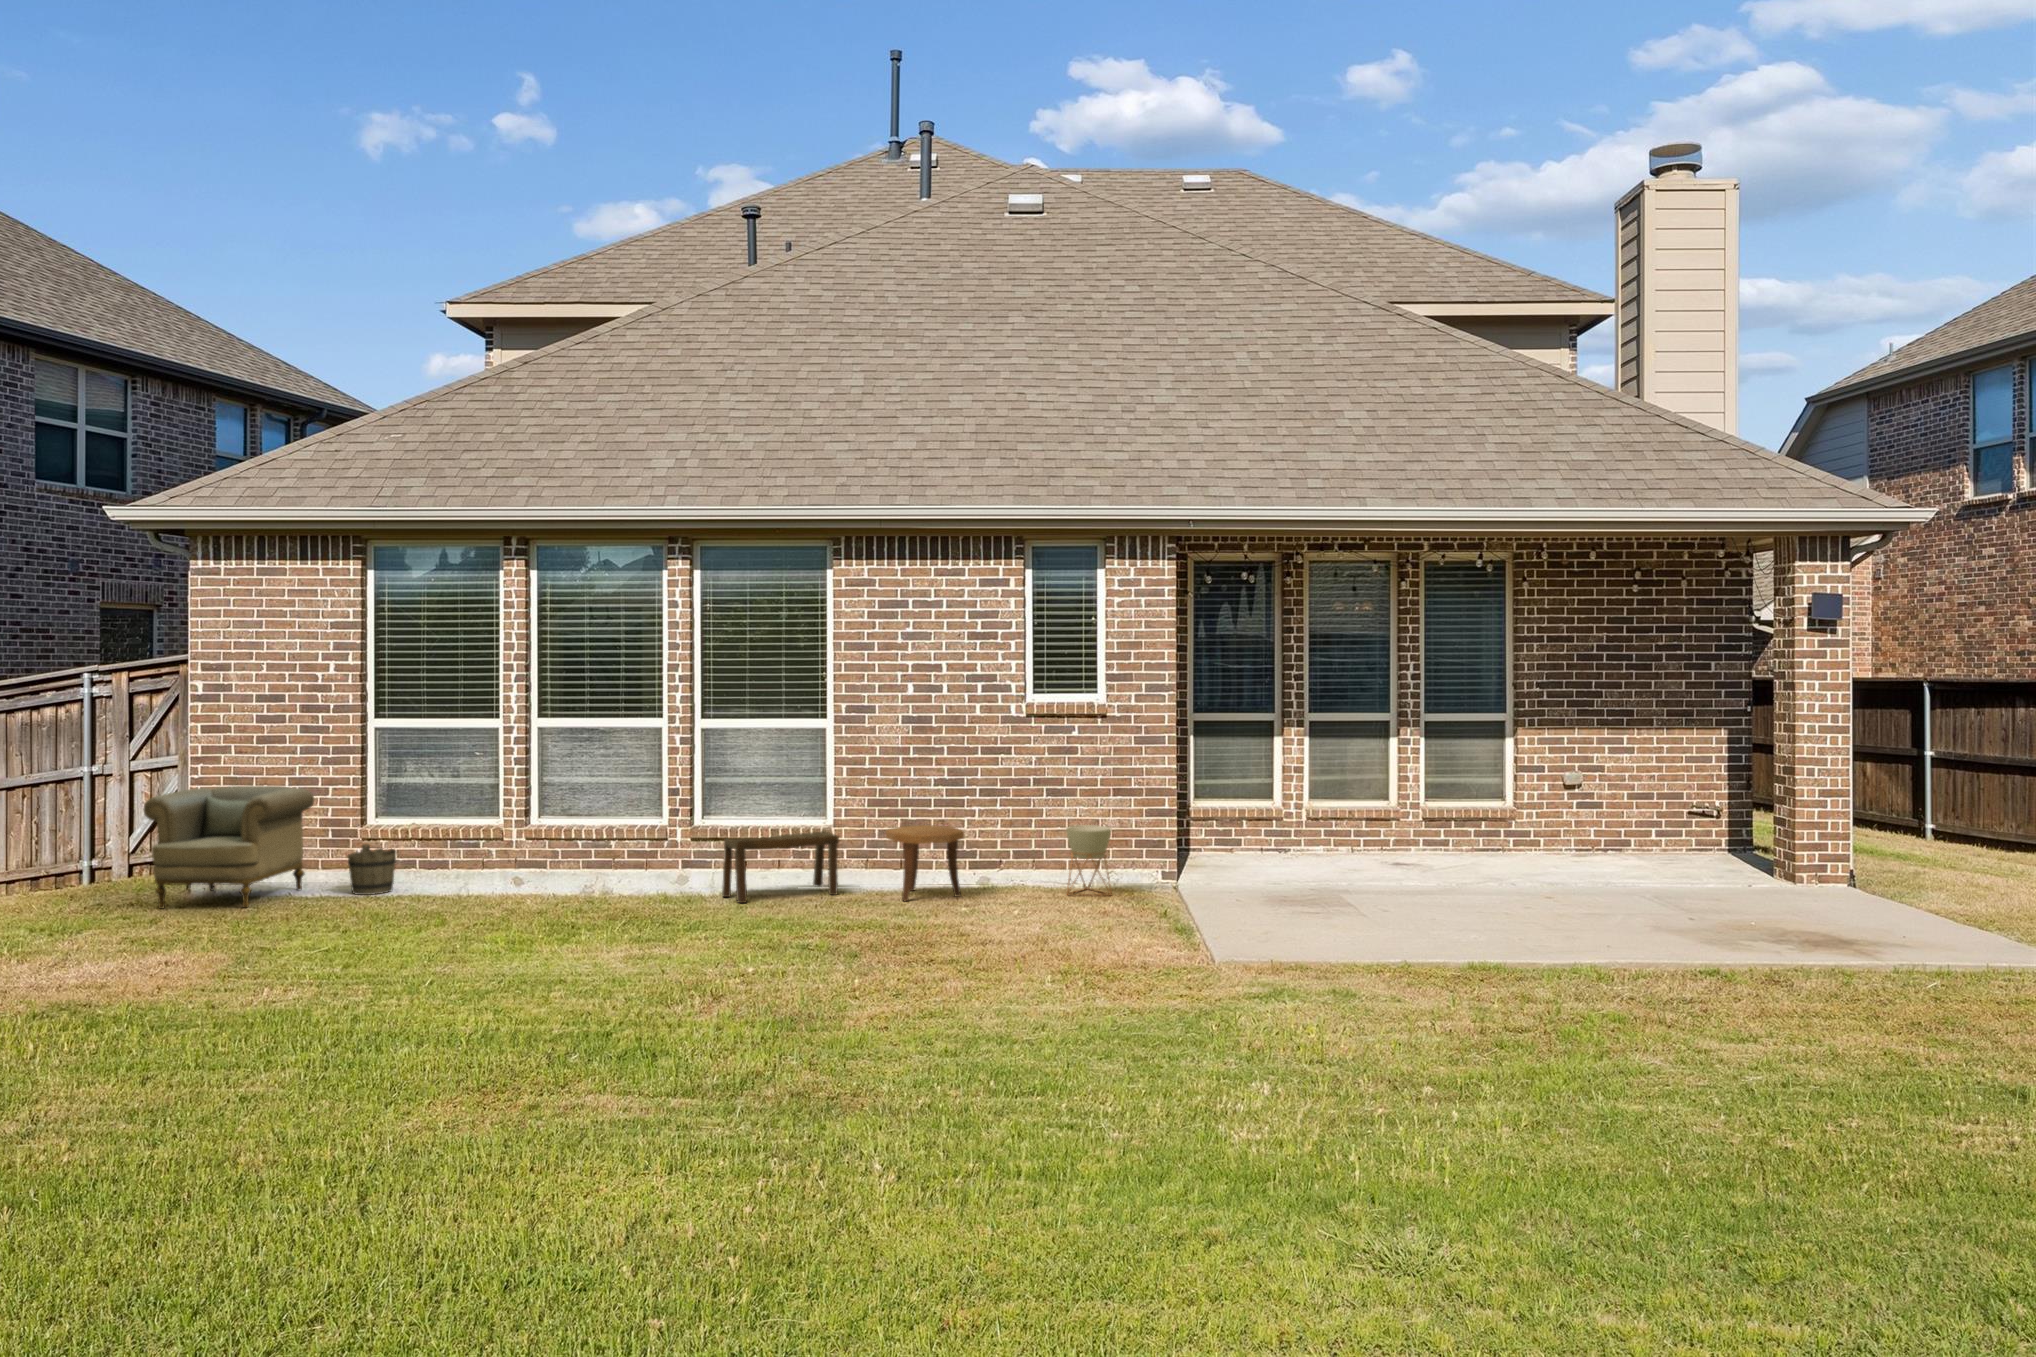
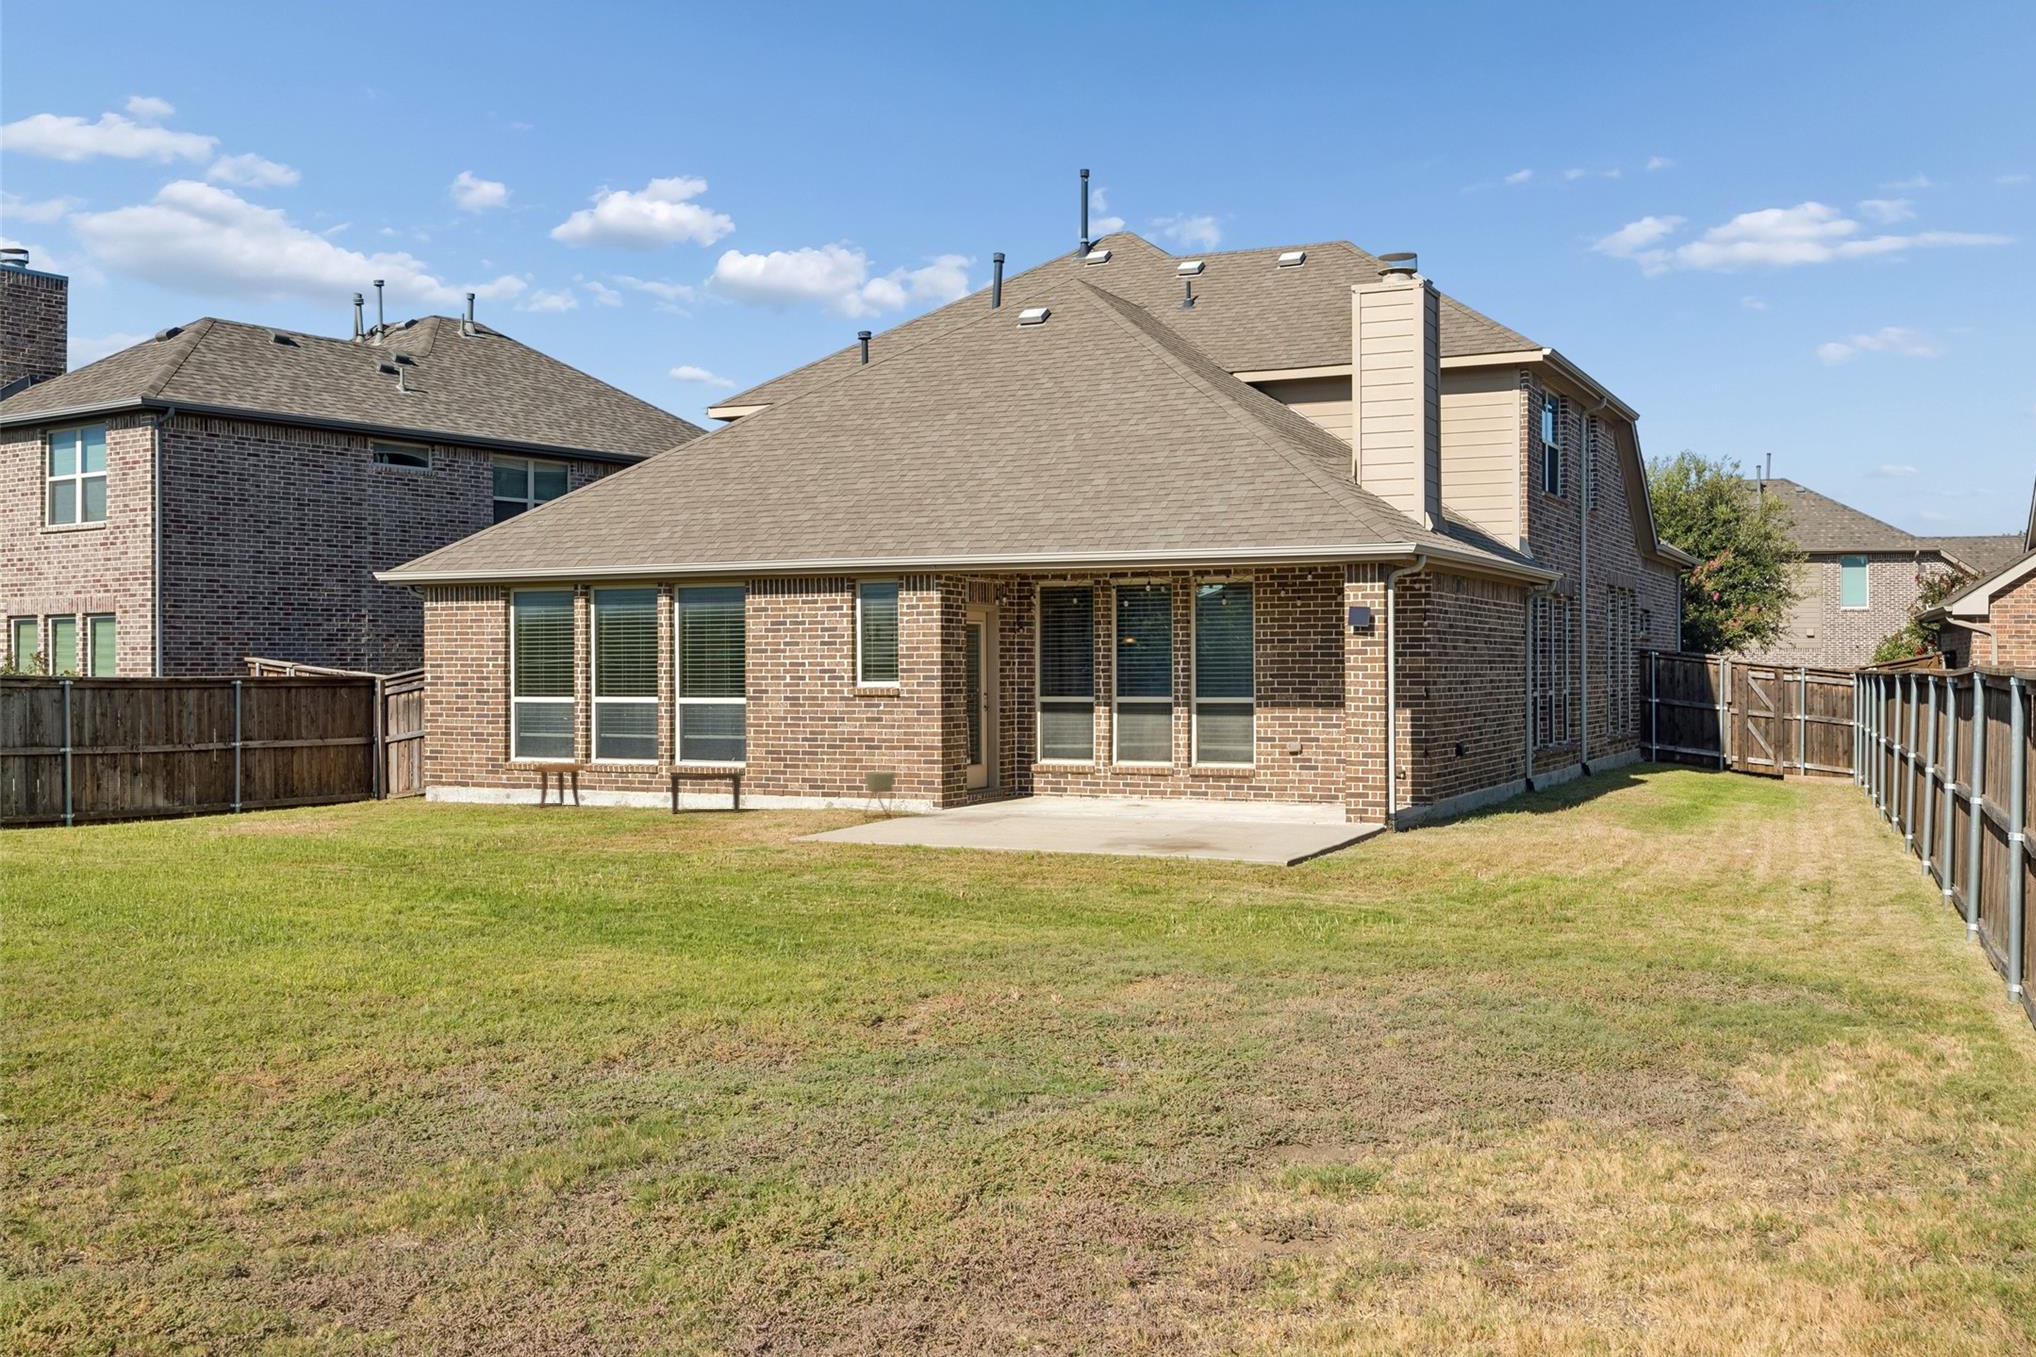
armchair: present [143,786,314,909] -> none [387,737,480,807]
side table: present [886,825,964,901] -> present [535,763,584,808]
bucket: present [348,844,396,895] -> none [492,774,520,804]

